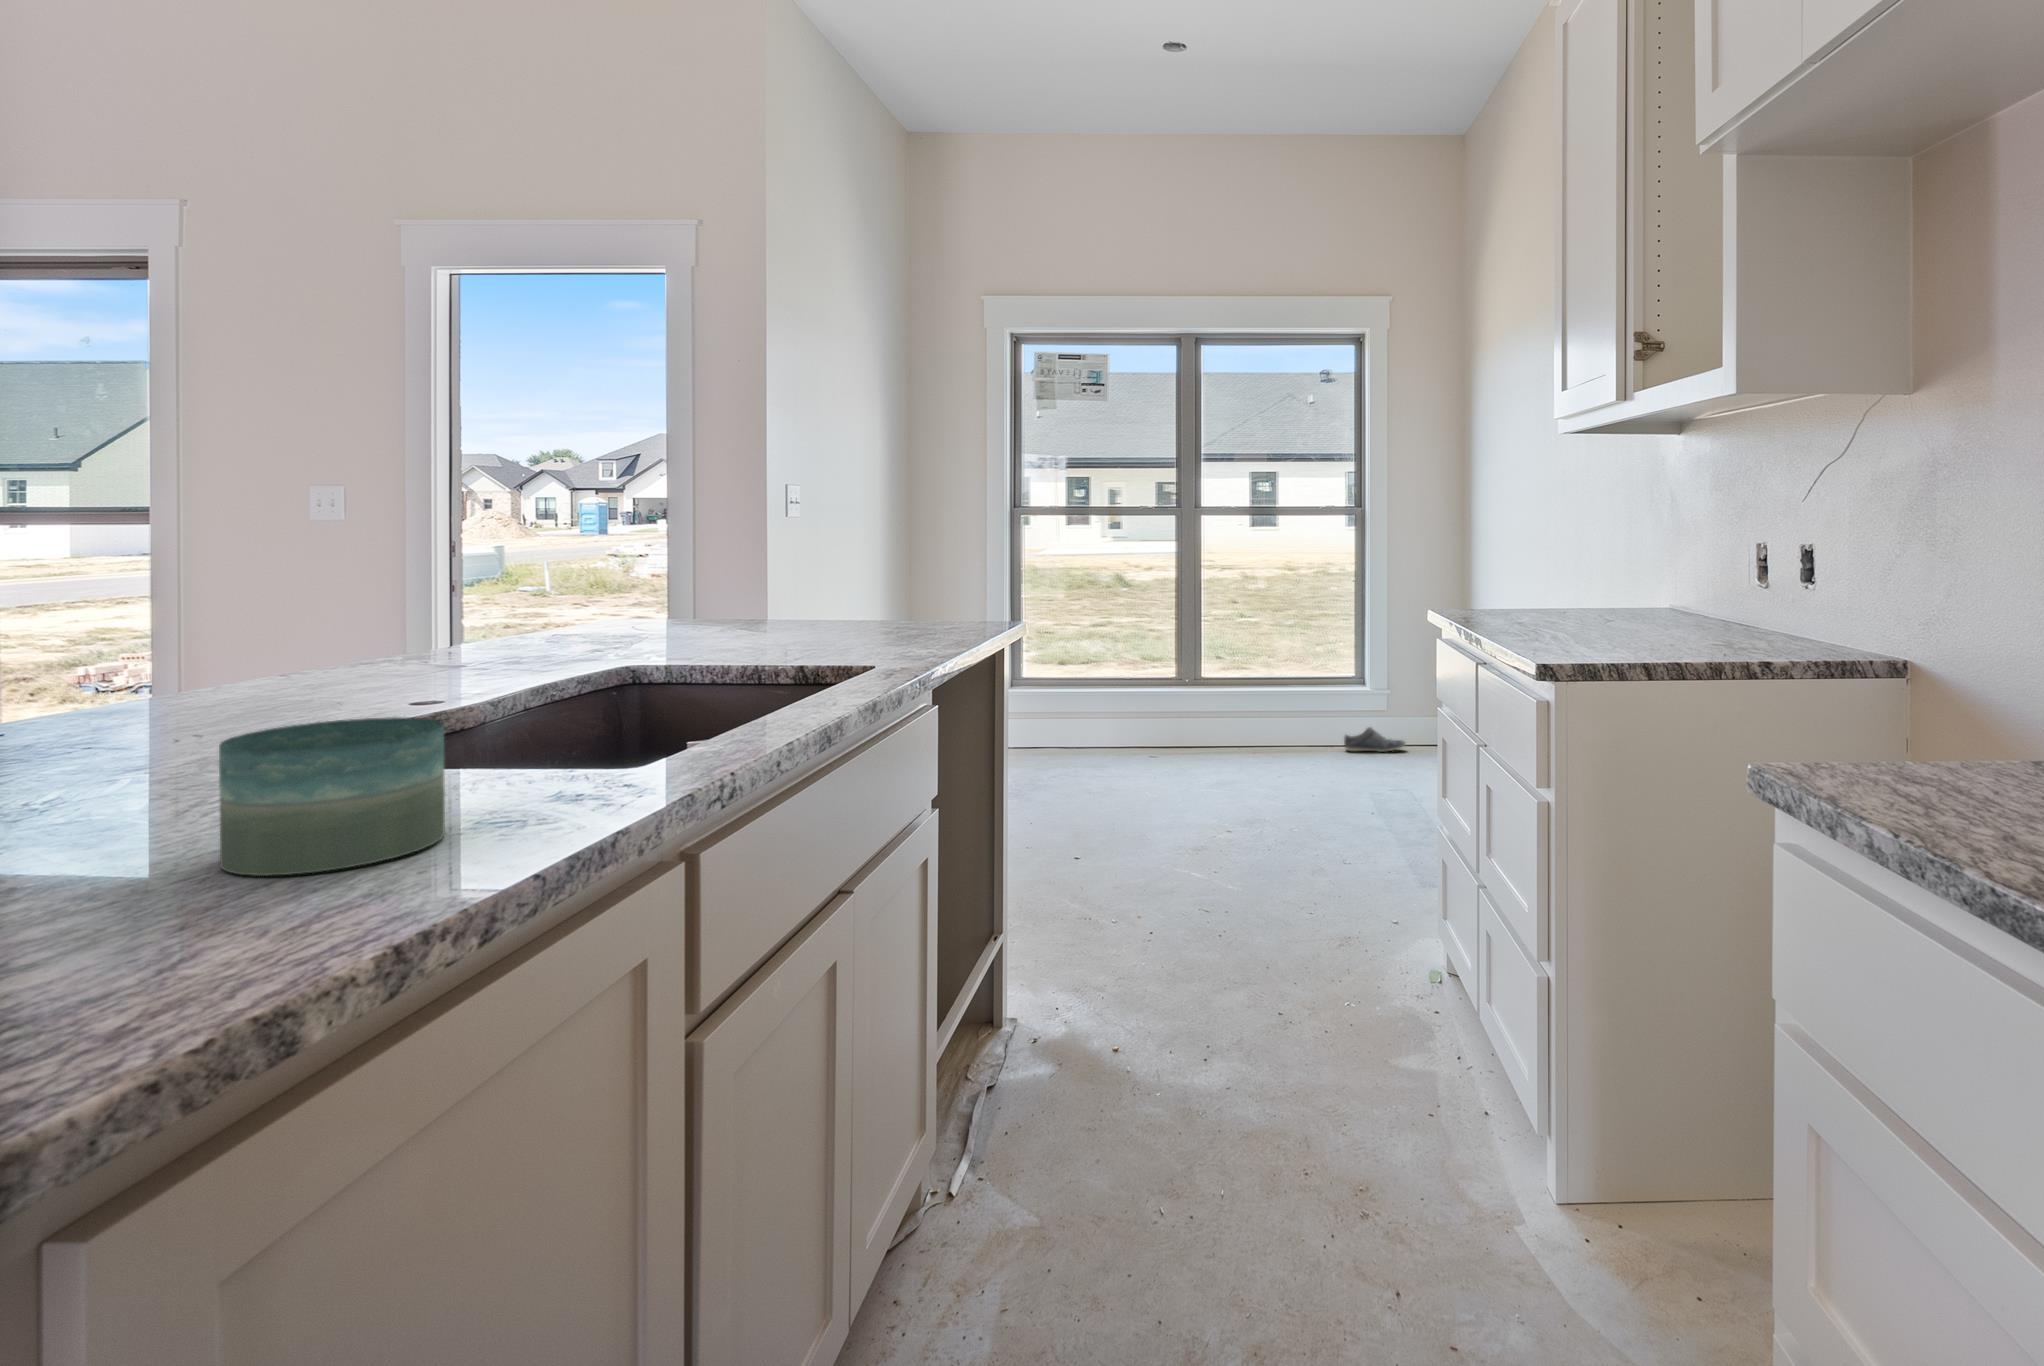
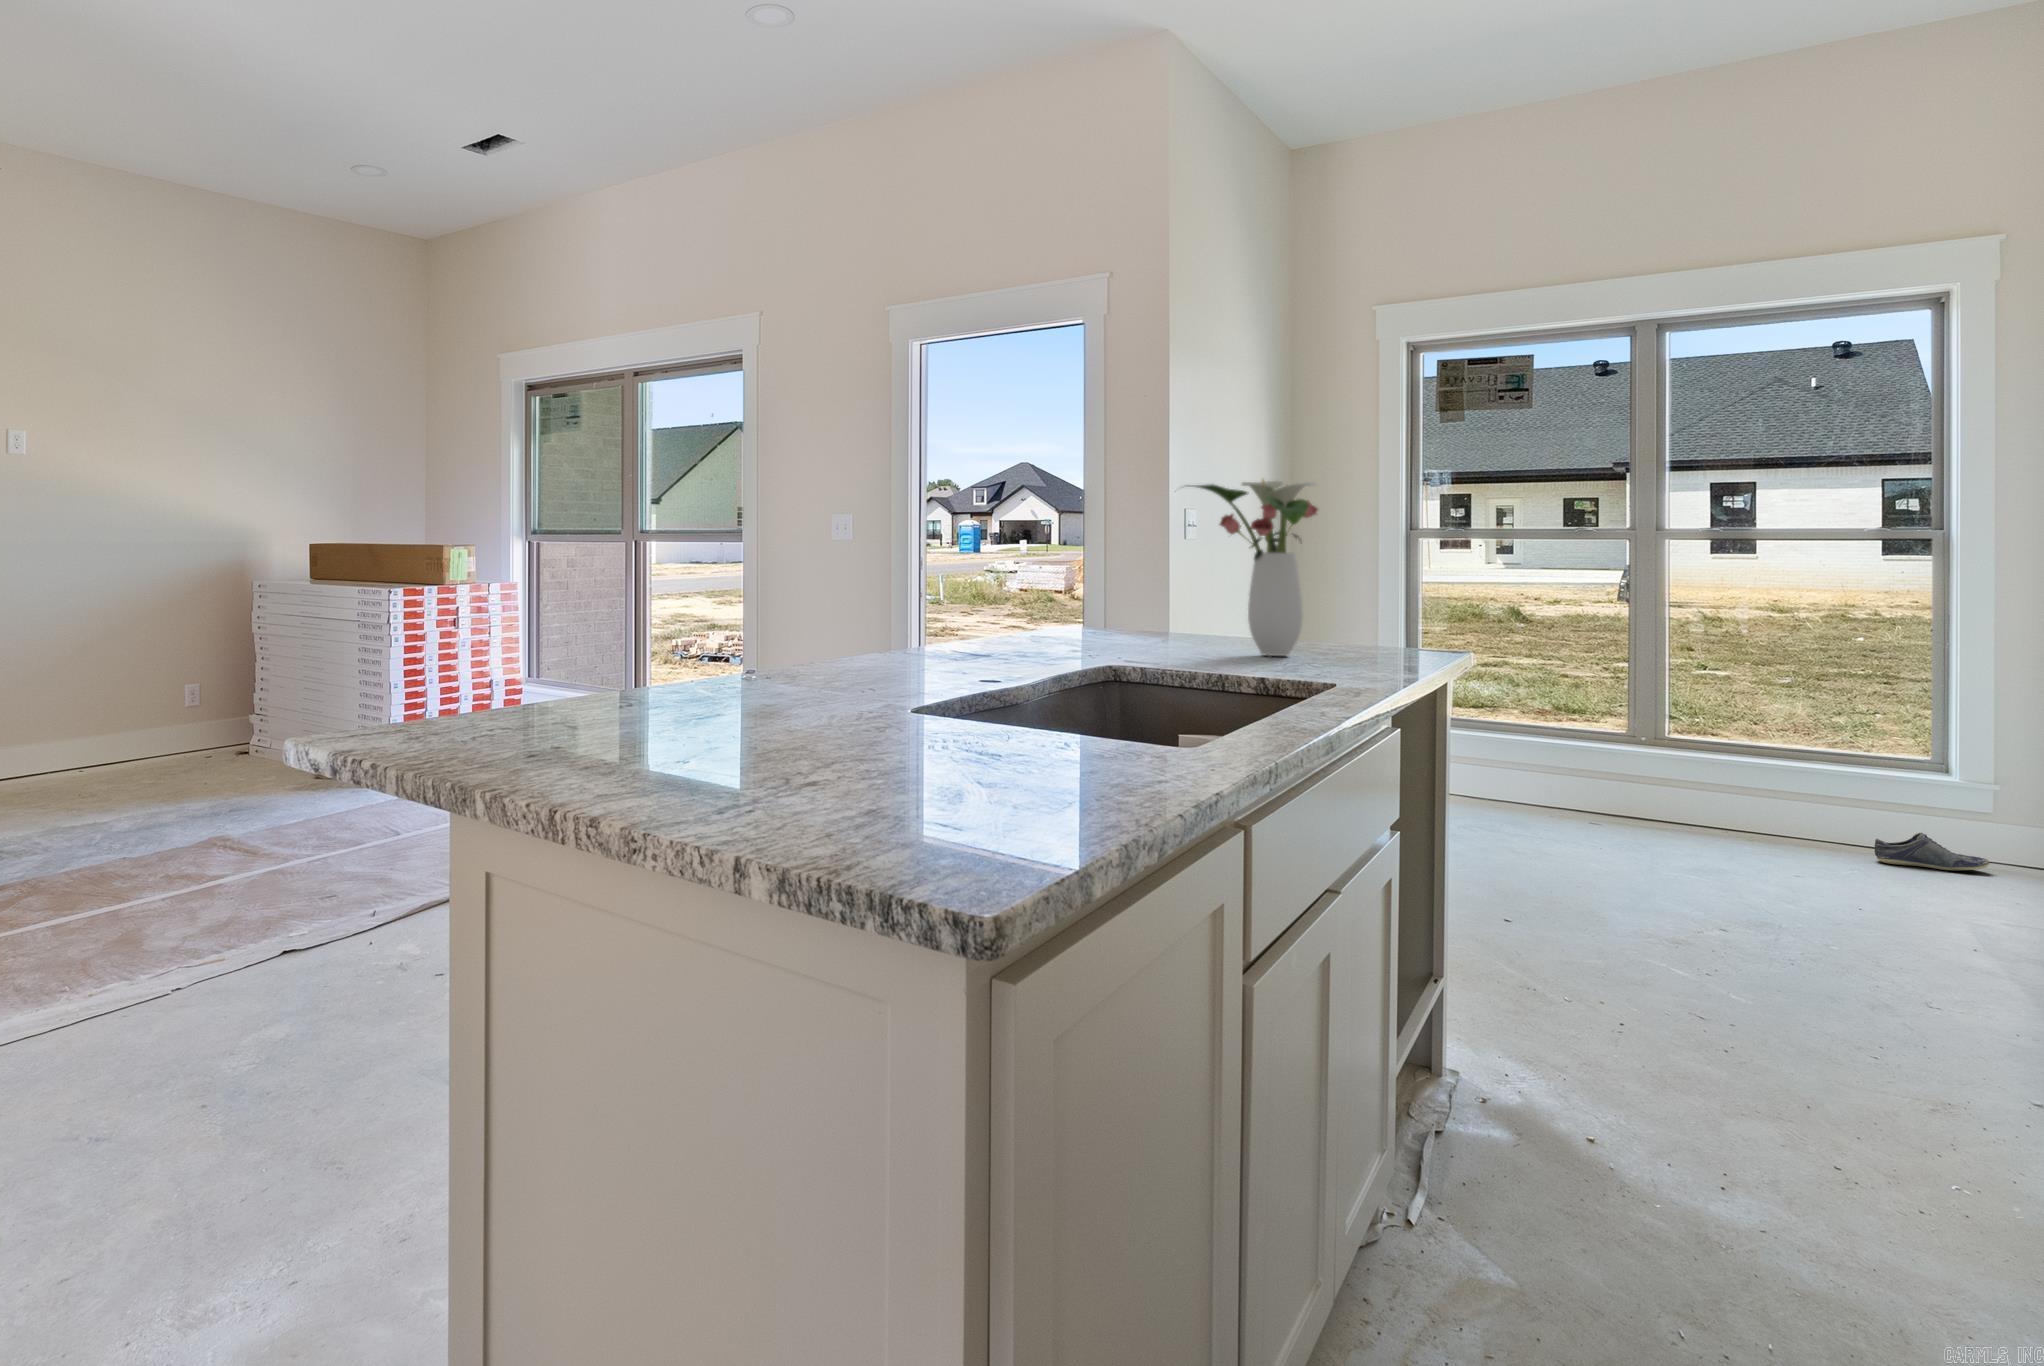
flower arrangement: none [734,457,886,639] -> present [1195,480,1318,656]
candle: present [219,717,445,876] -> none [1037,673,1157,768]

